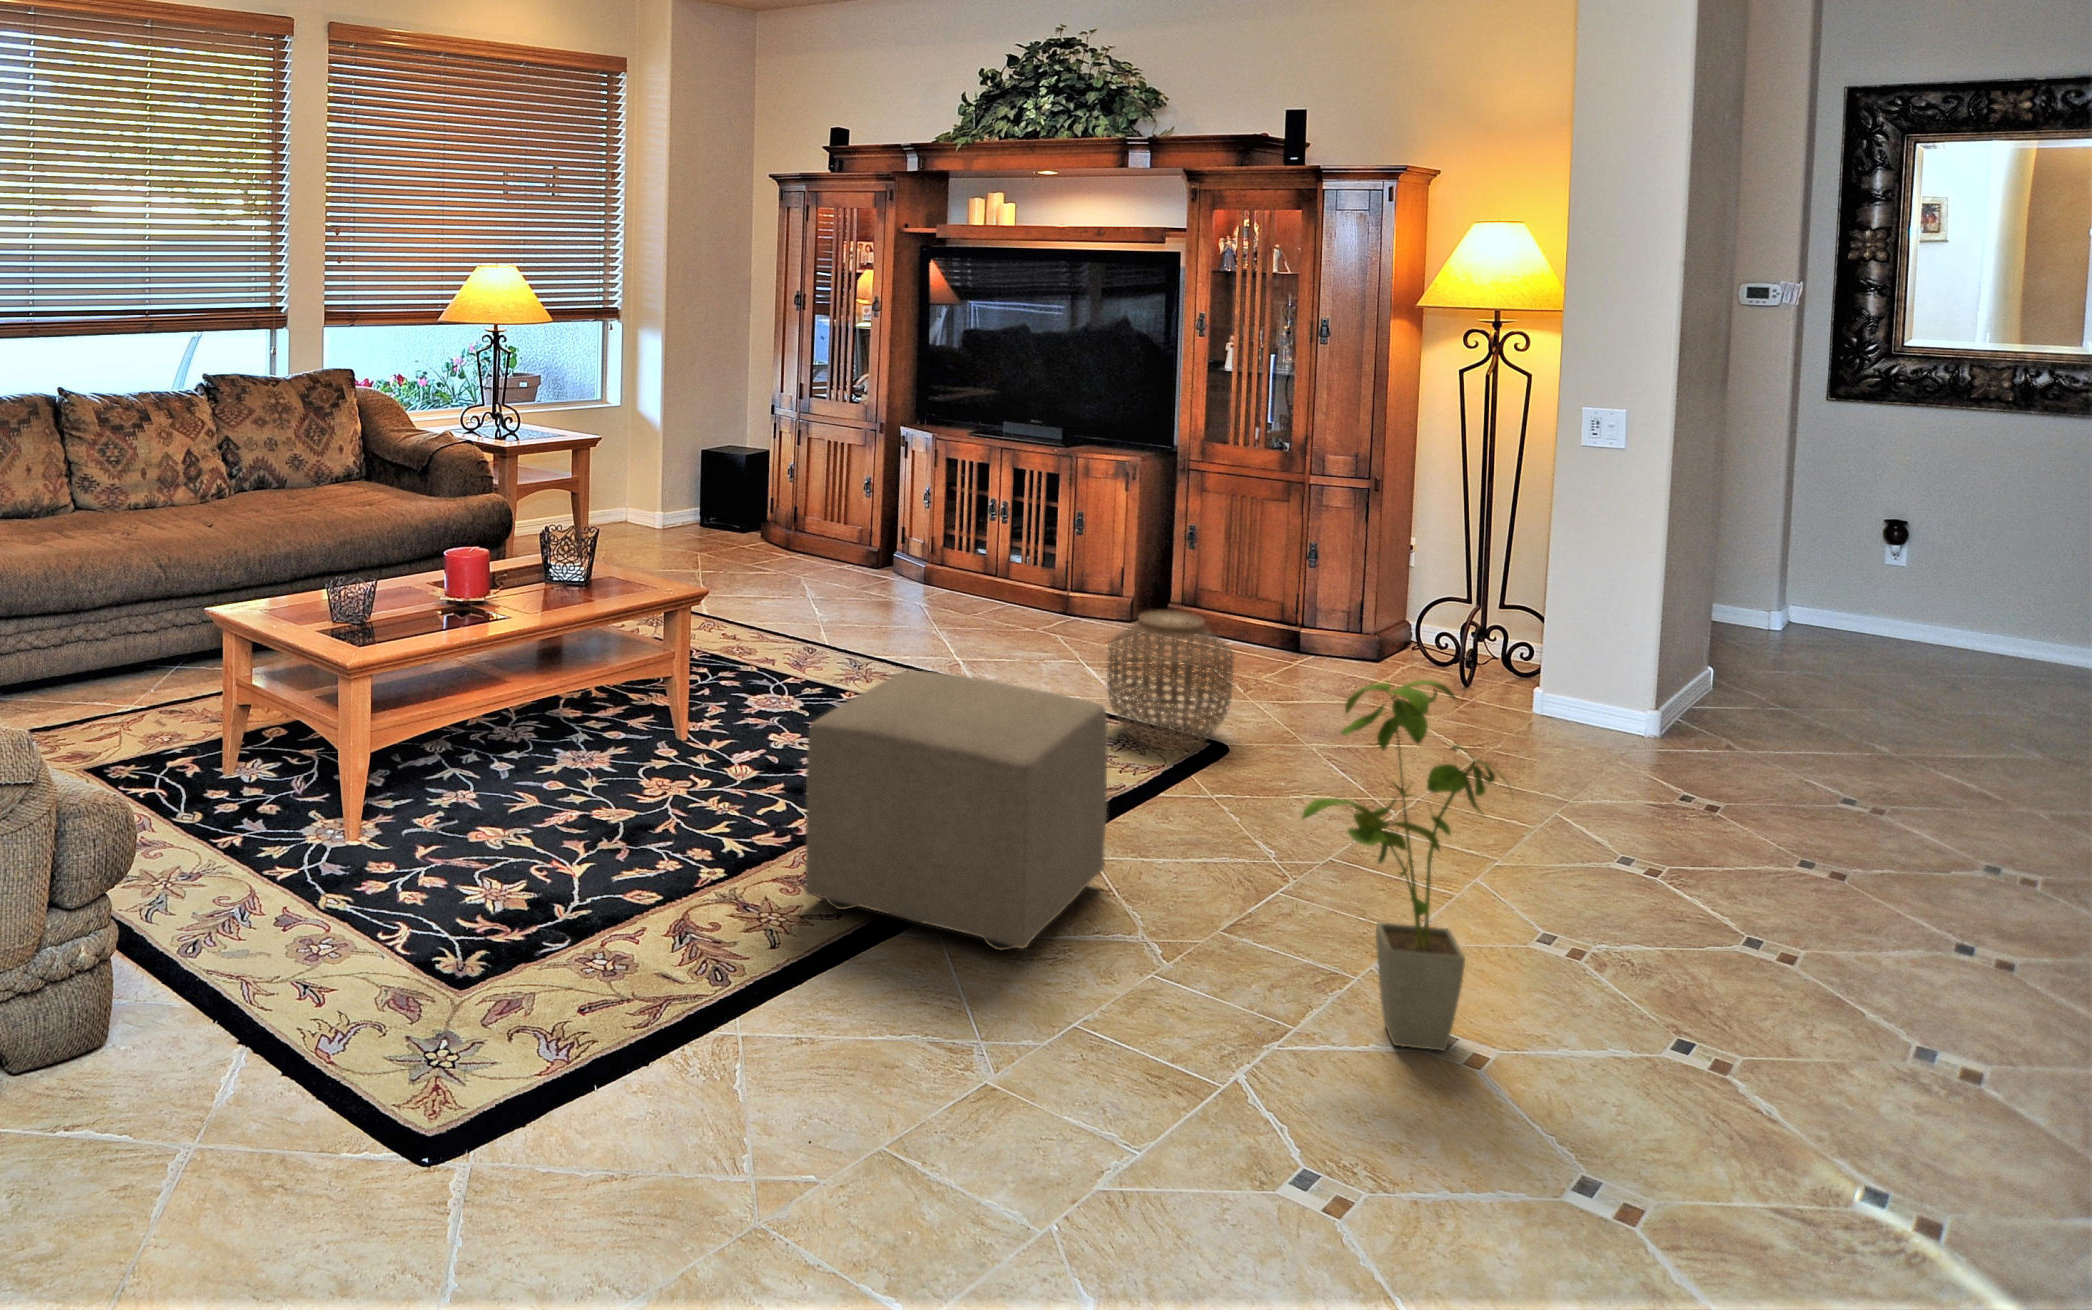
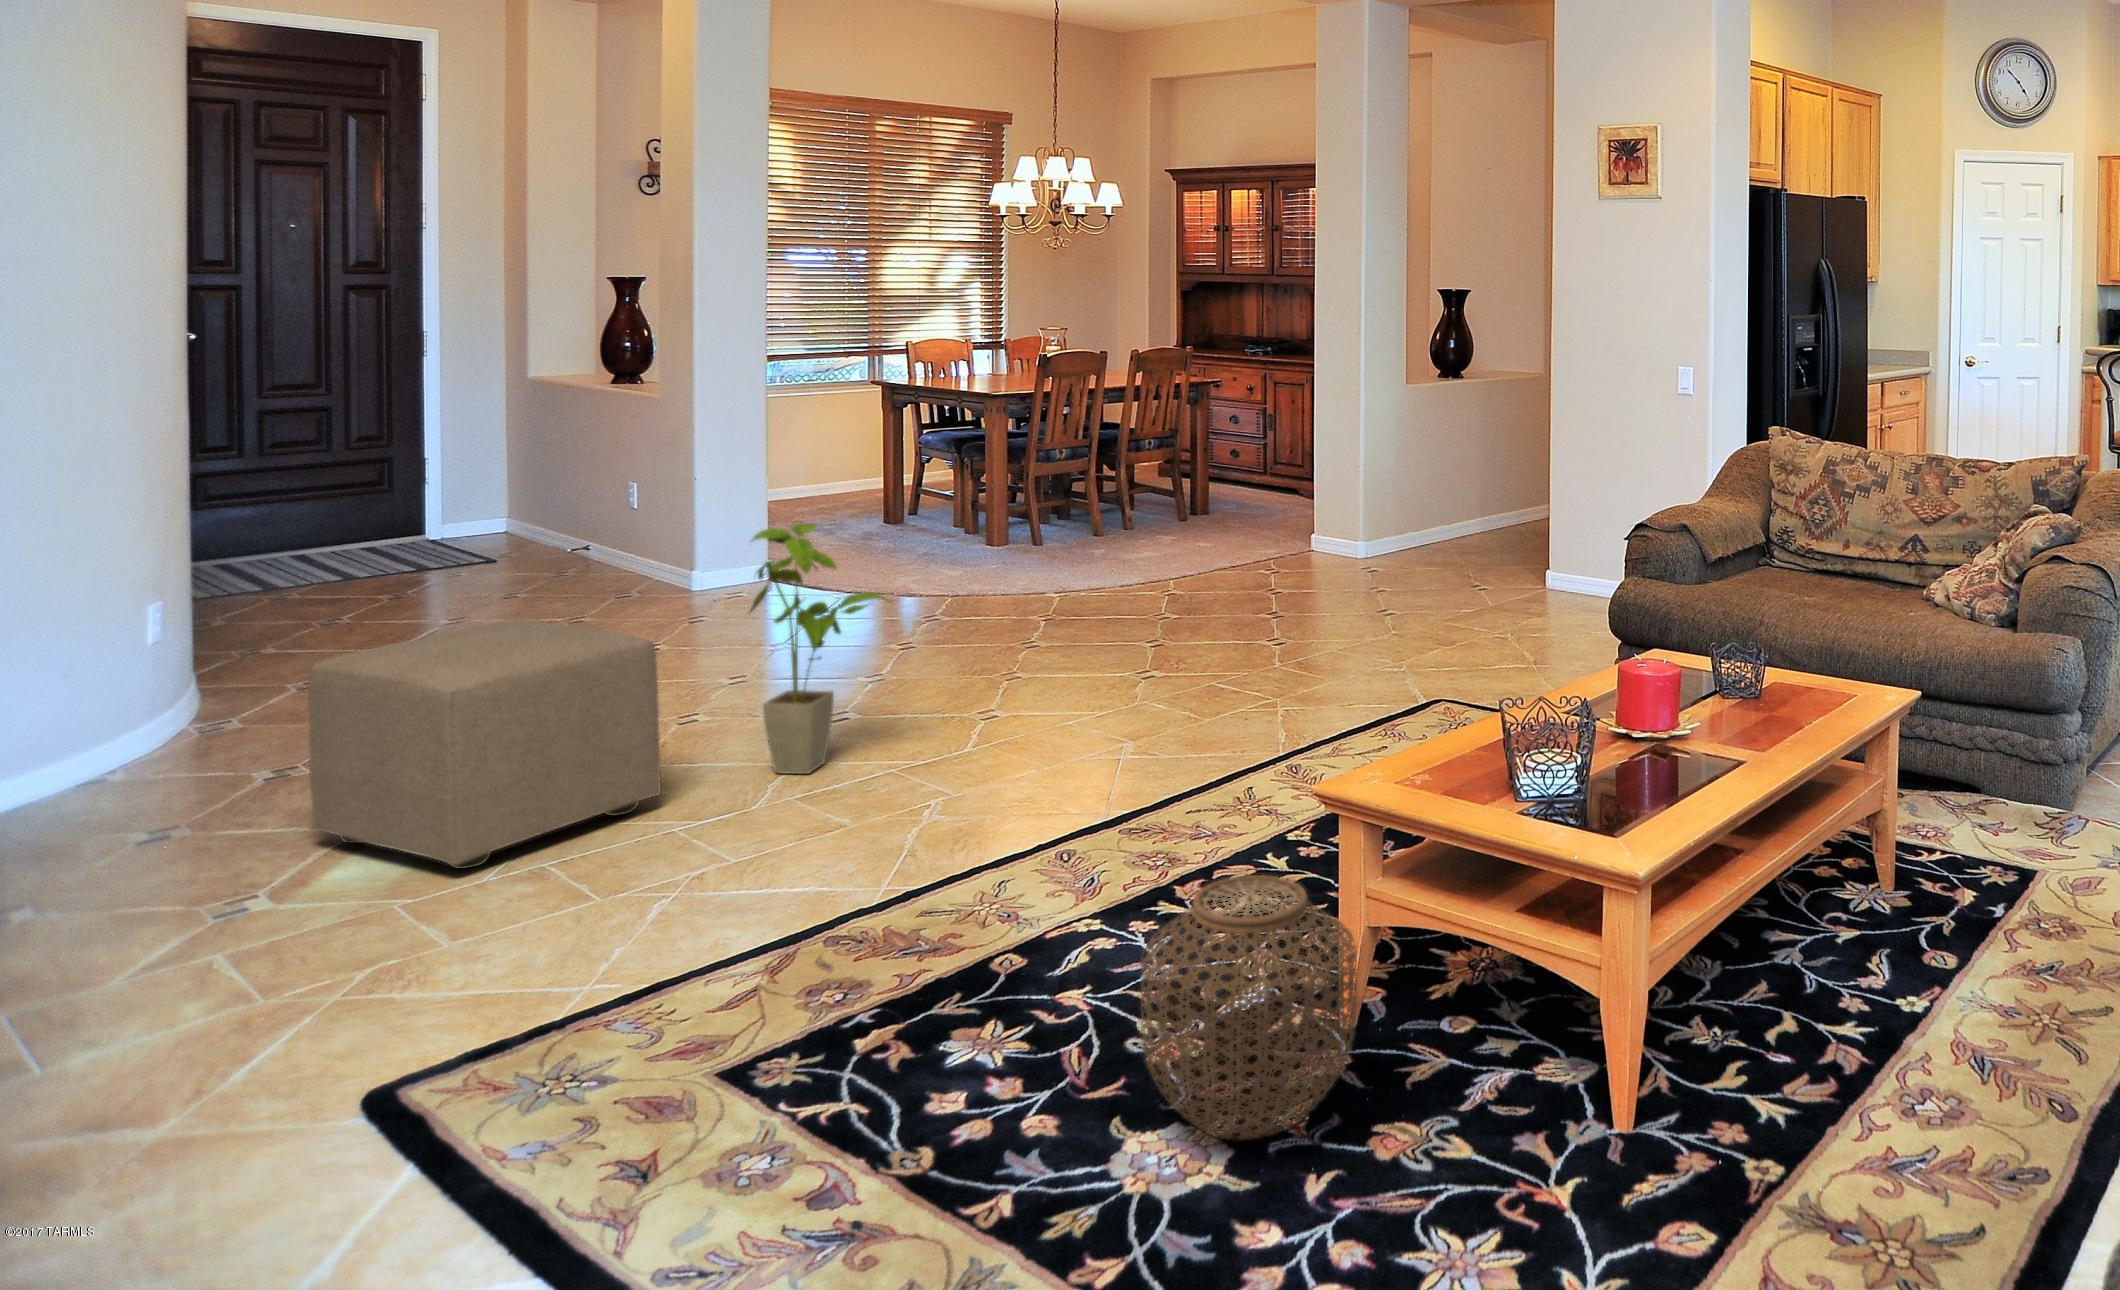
woven basket: present [1107,611,1233,750] -> present [1141,875,1357,1140]
ottoman: present [805,671,1108,950] -> present [308,620,661,869]

